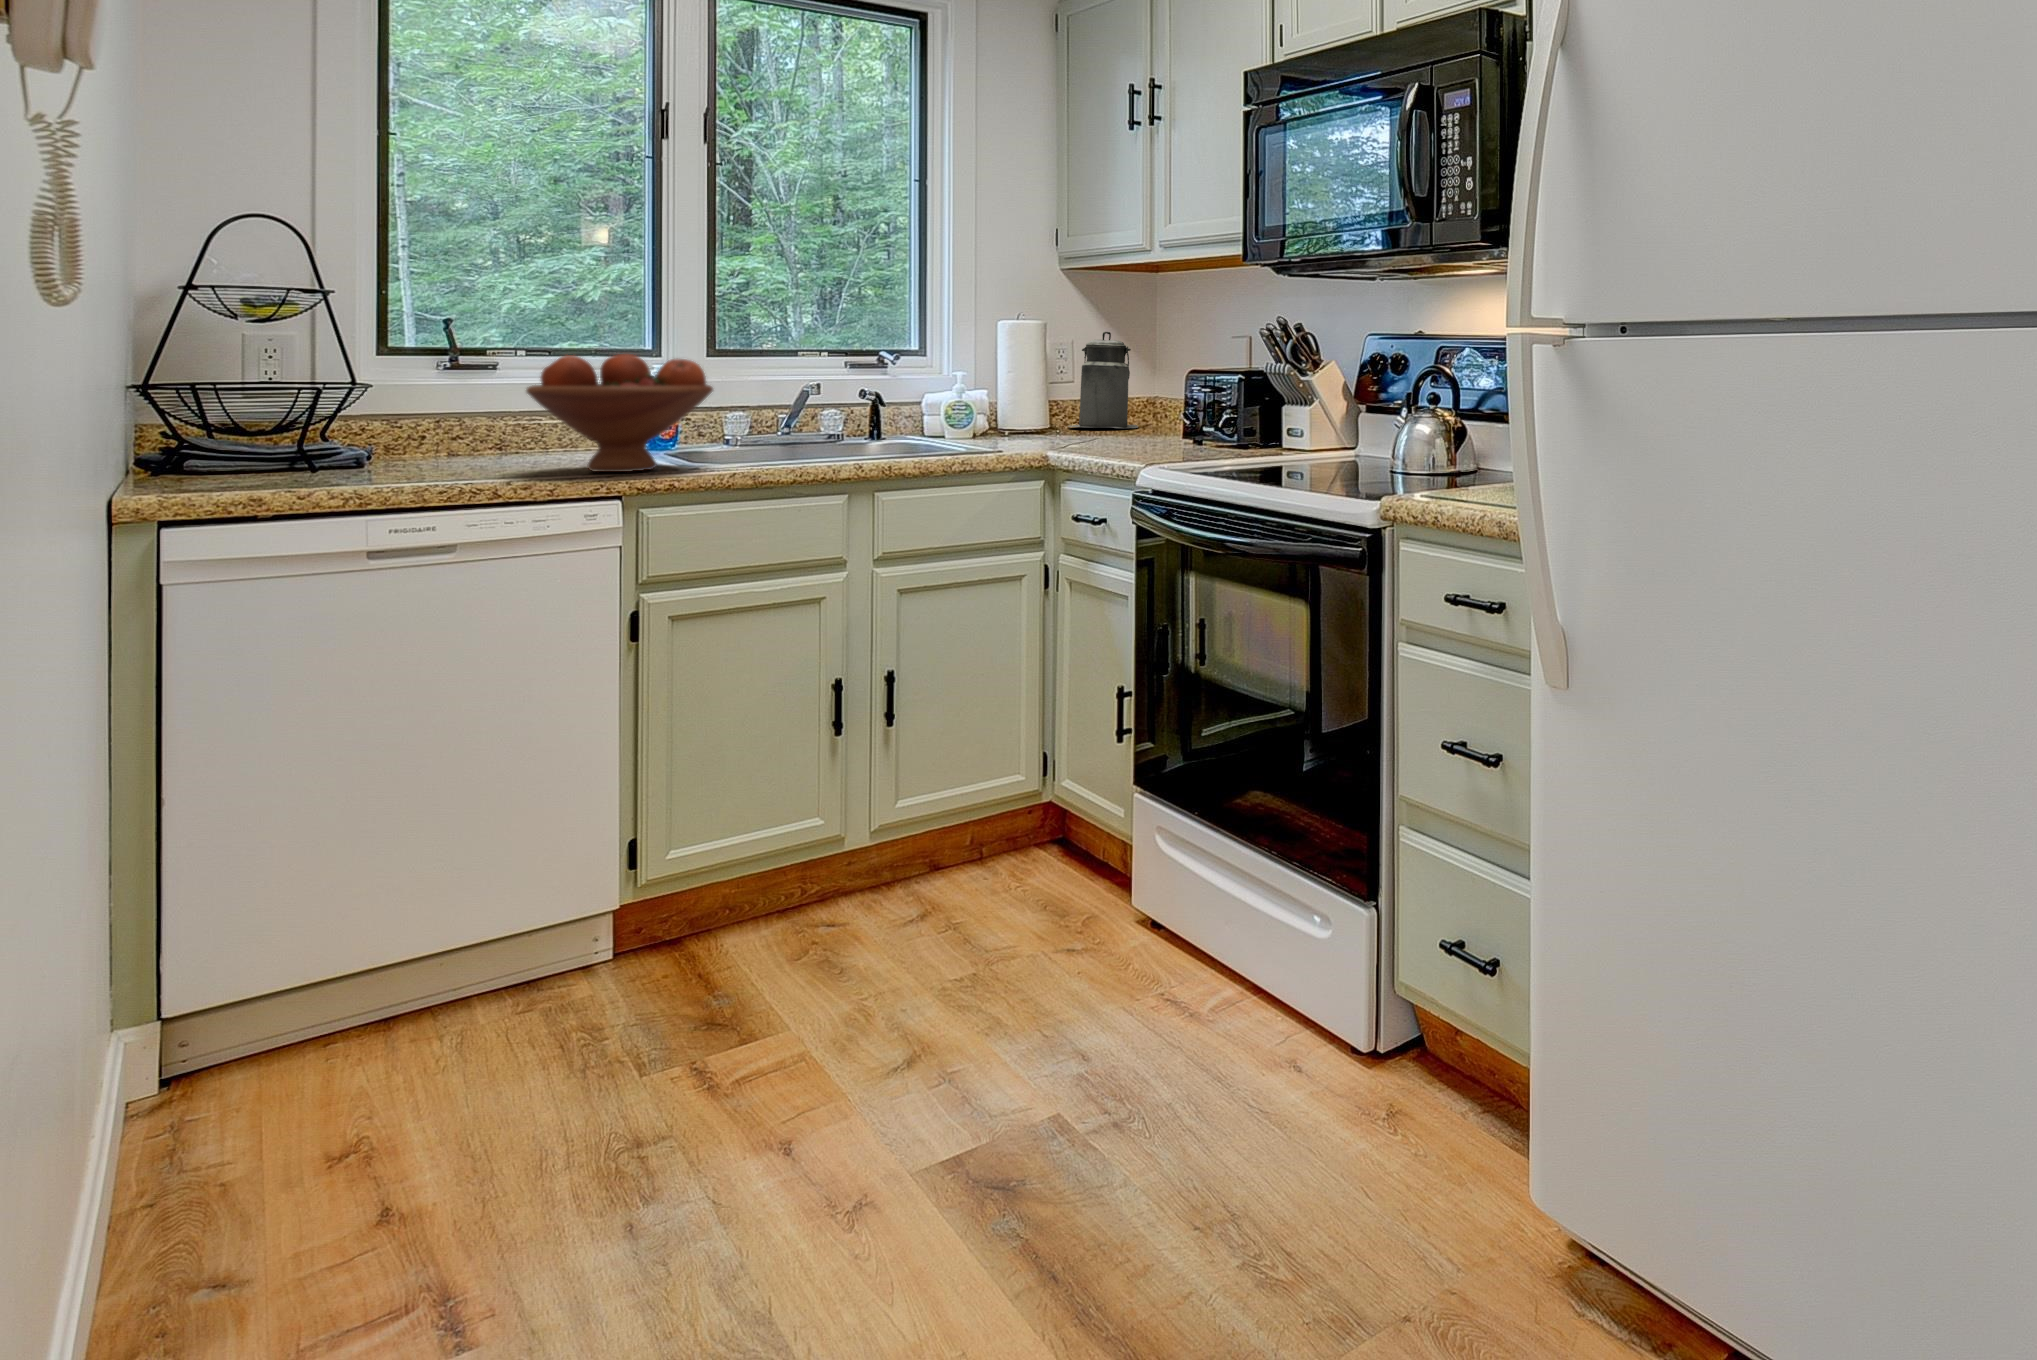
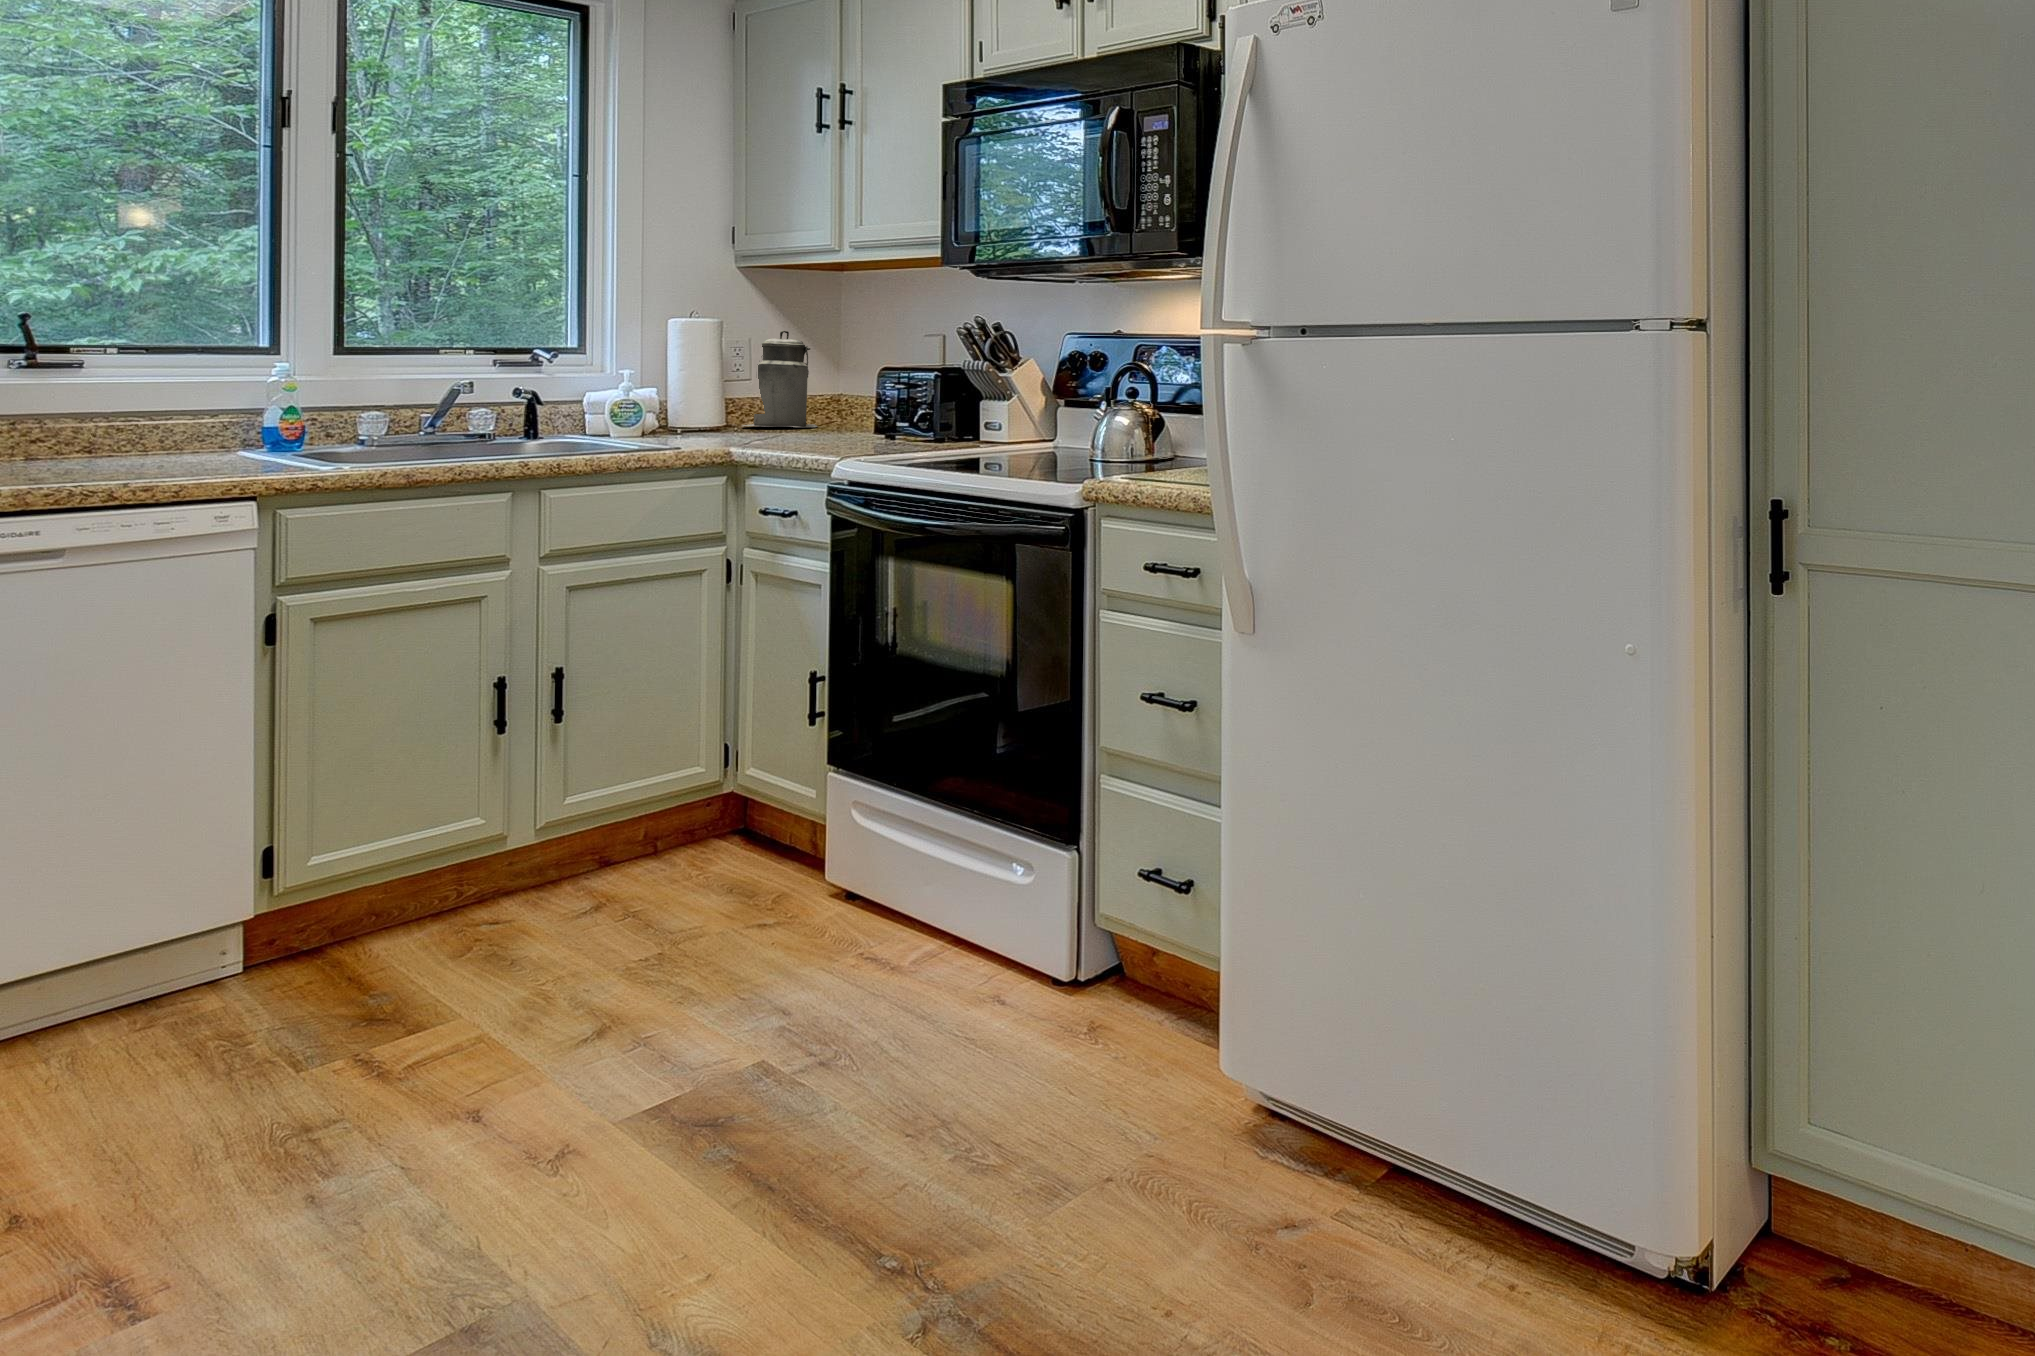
fruit bowl: present [526,354,713,472] -> none [148,345,367,467]

